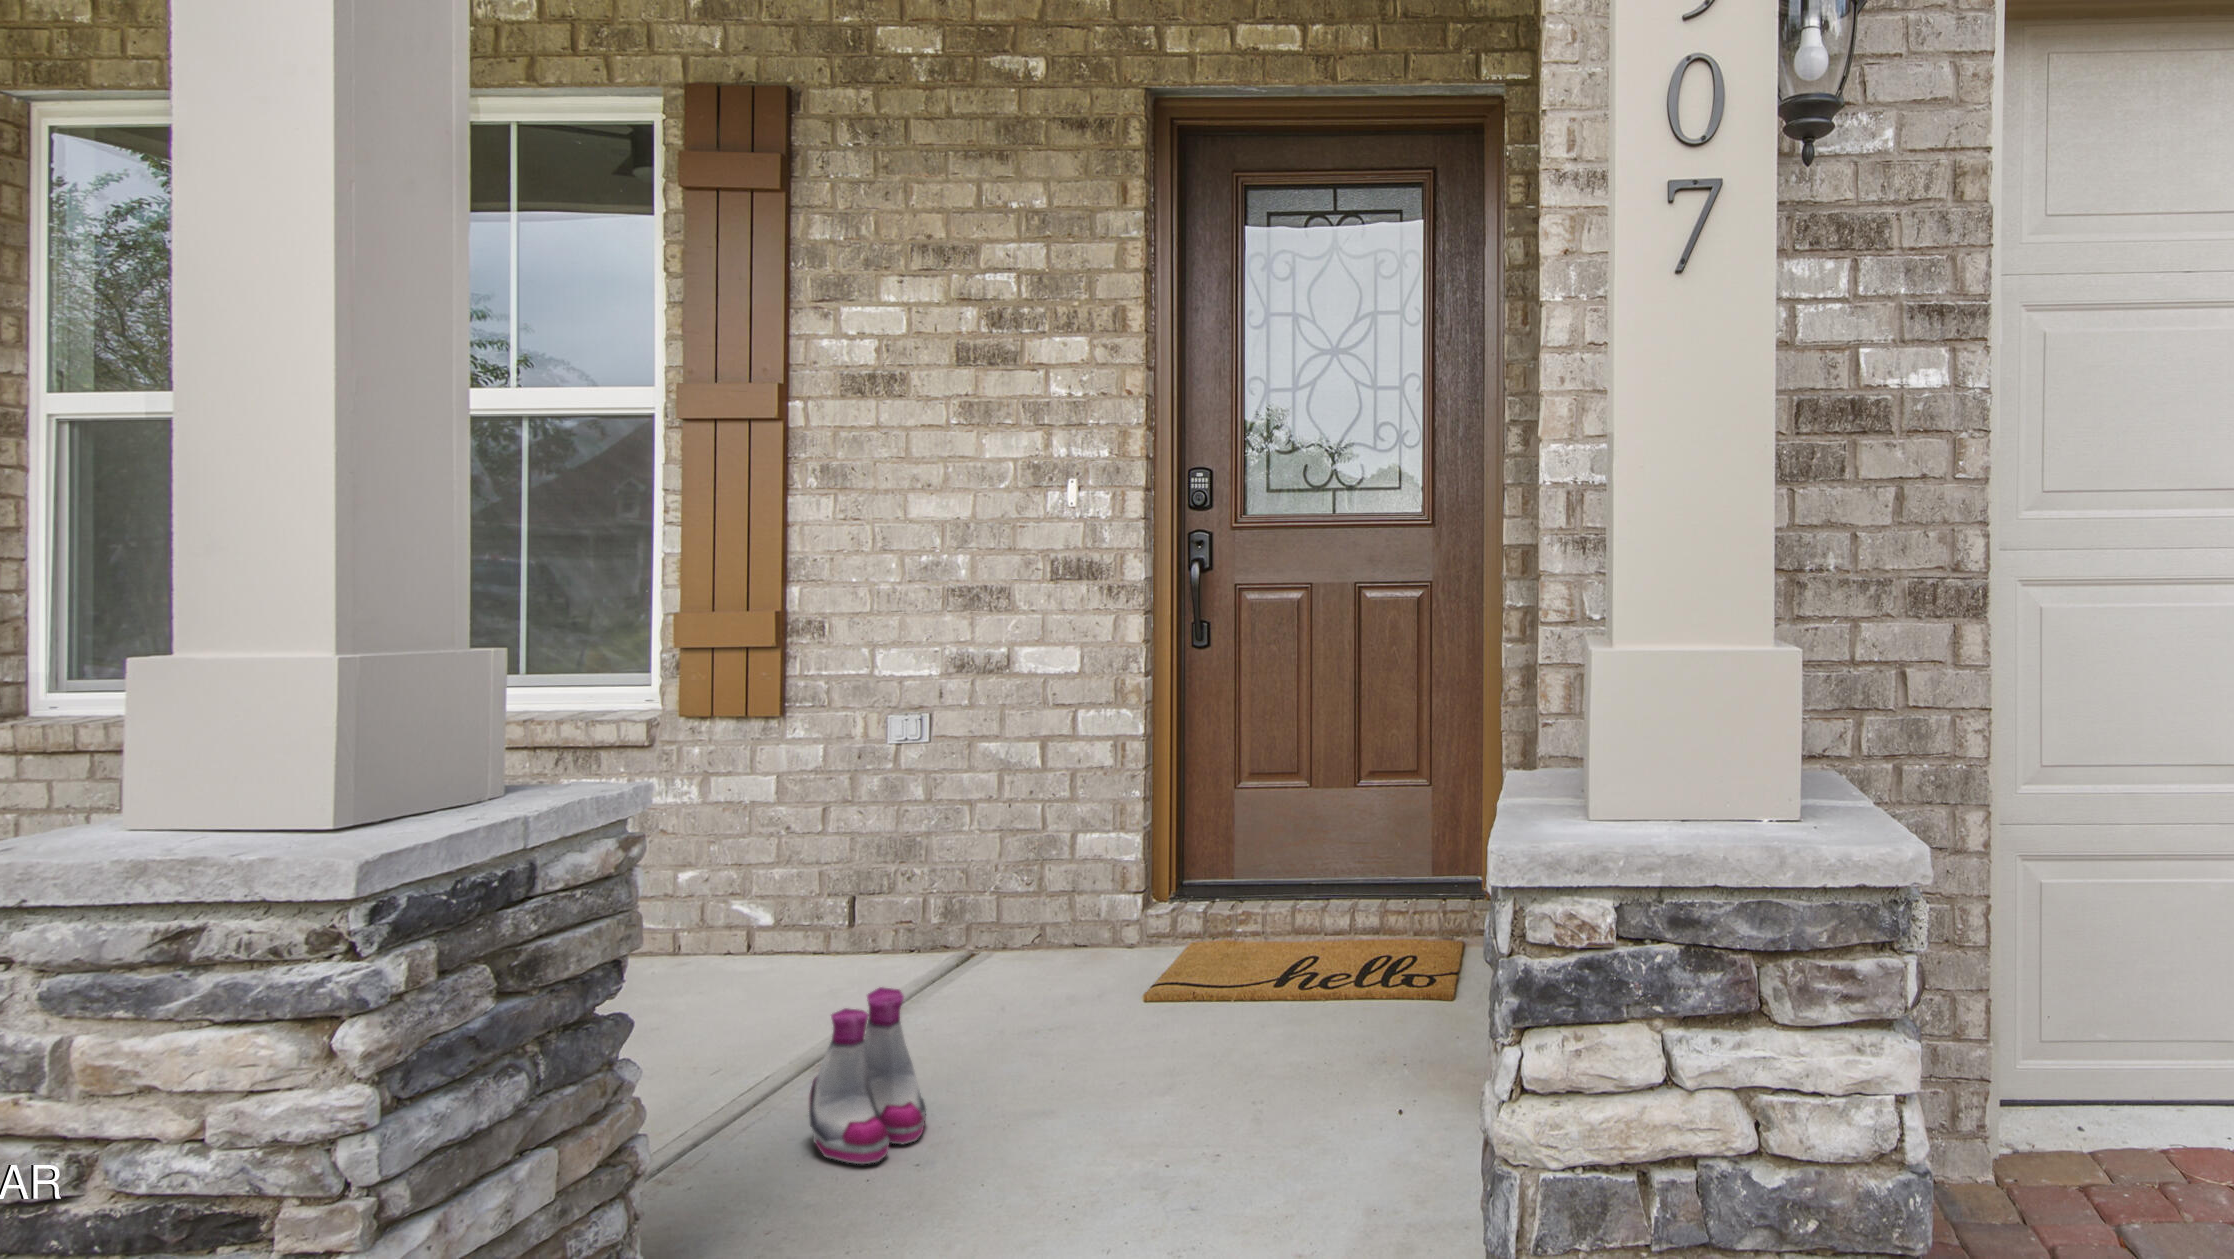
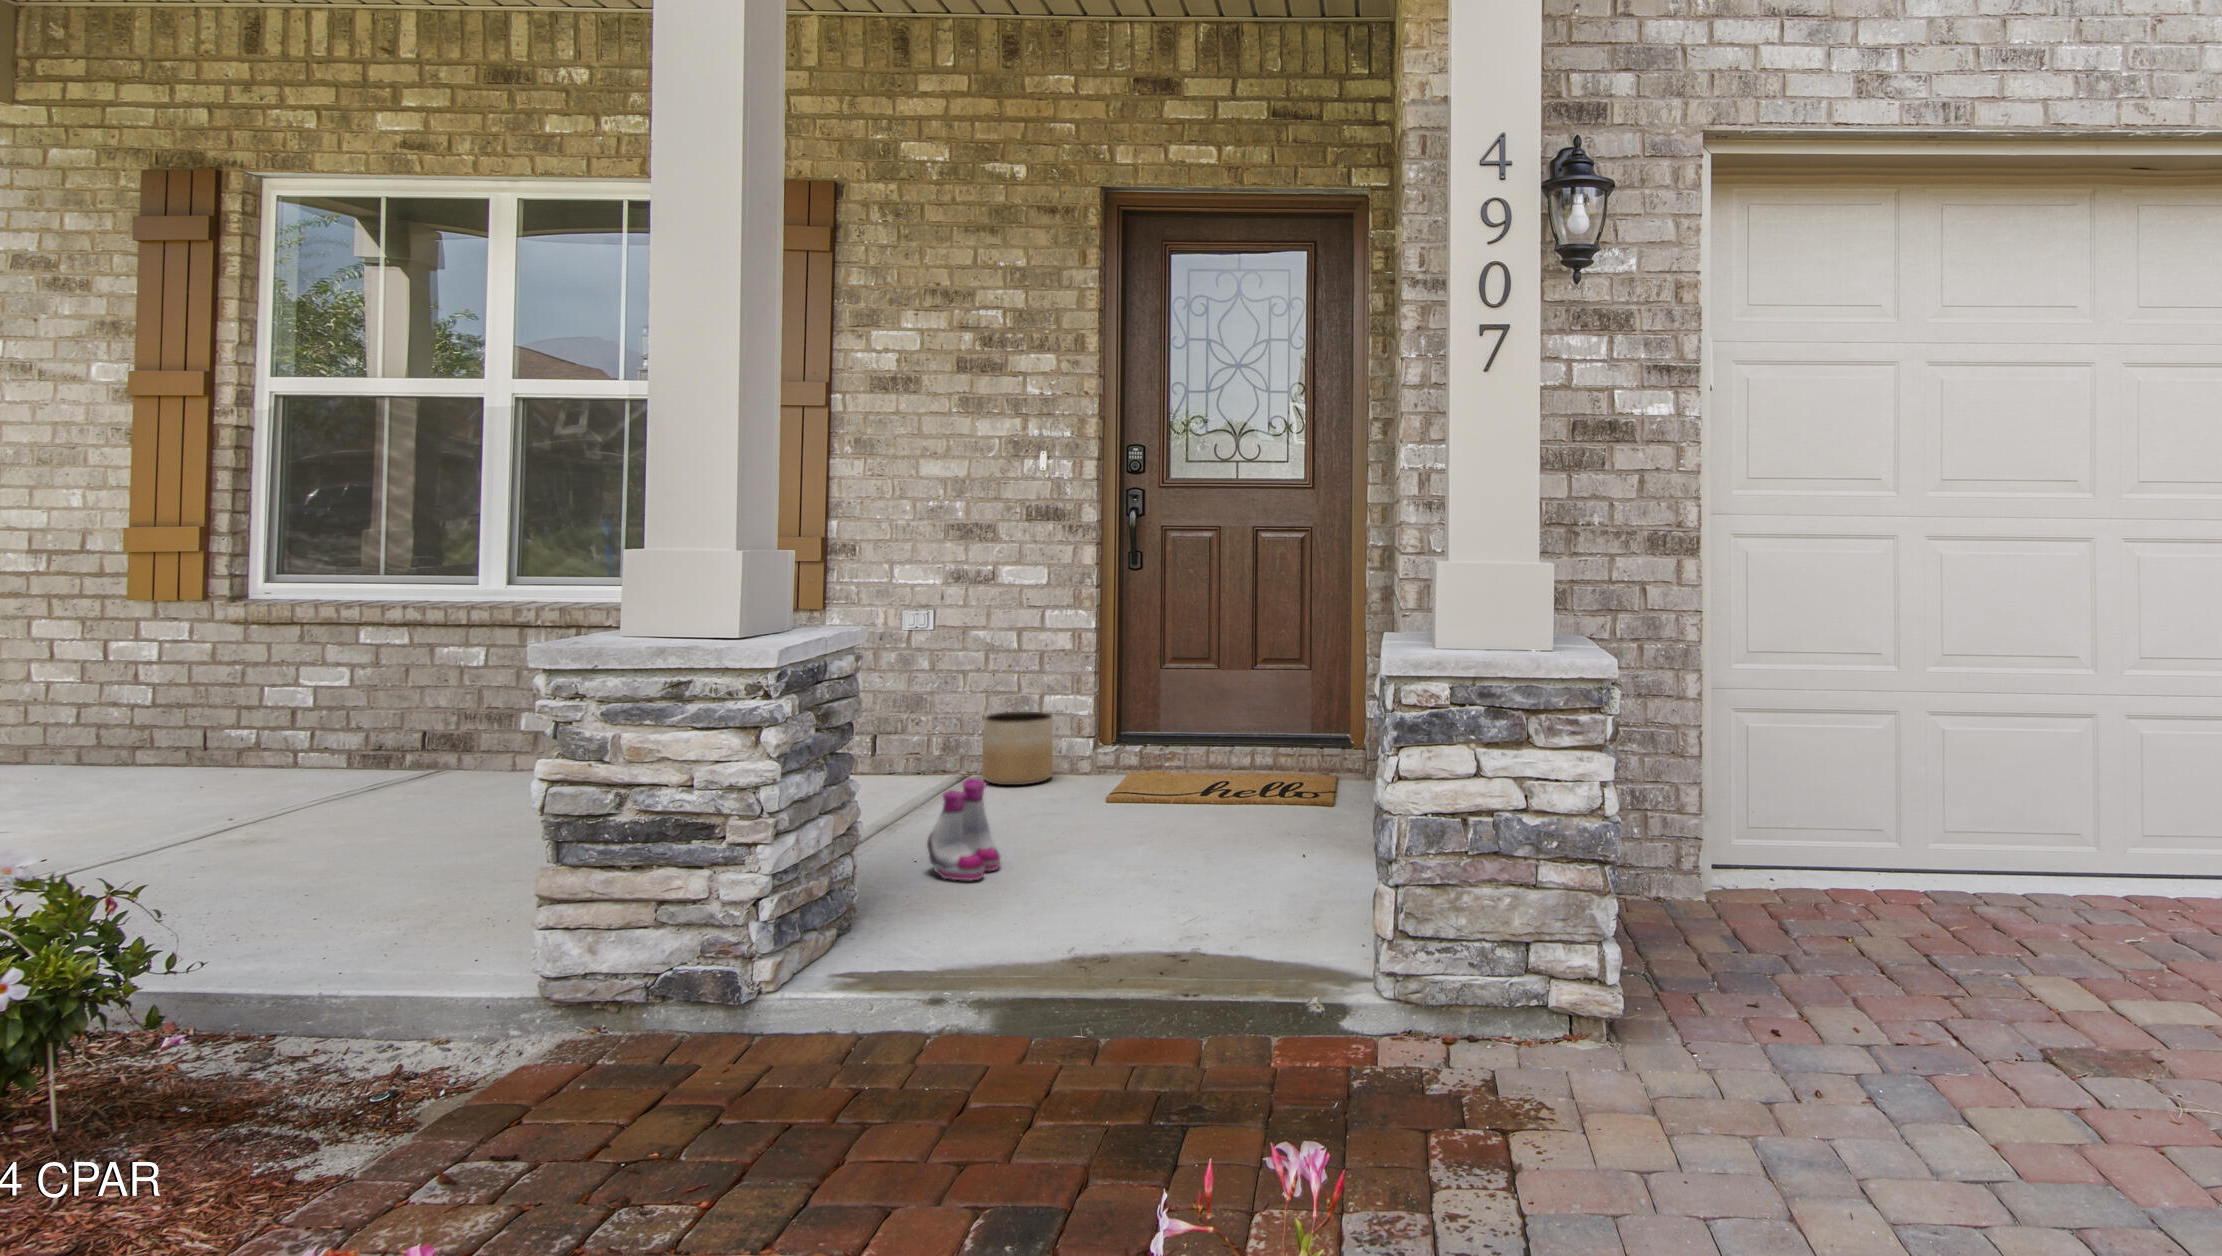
planter: none [983,856,1085,968] -> present [982,712,1053,785]

